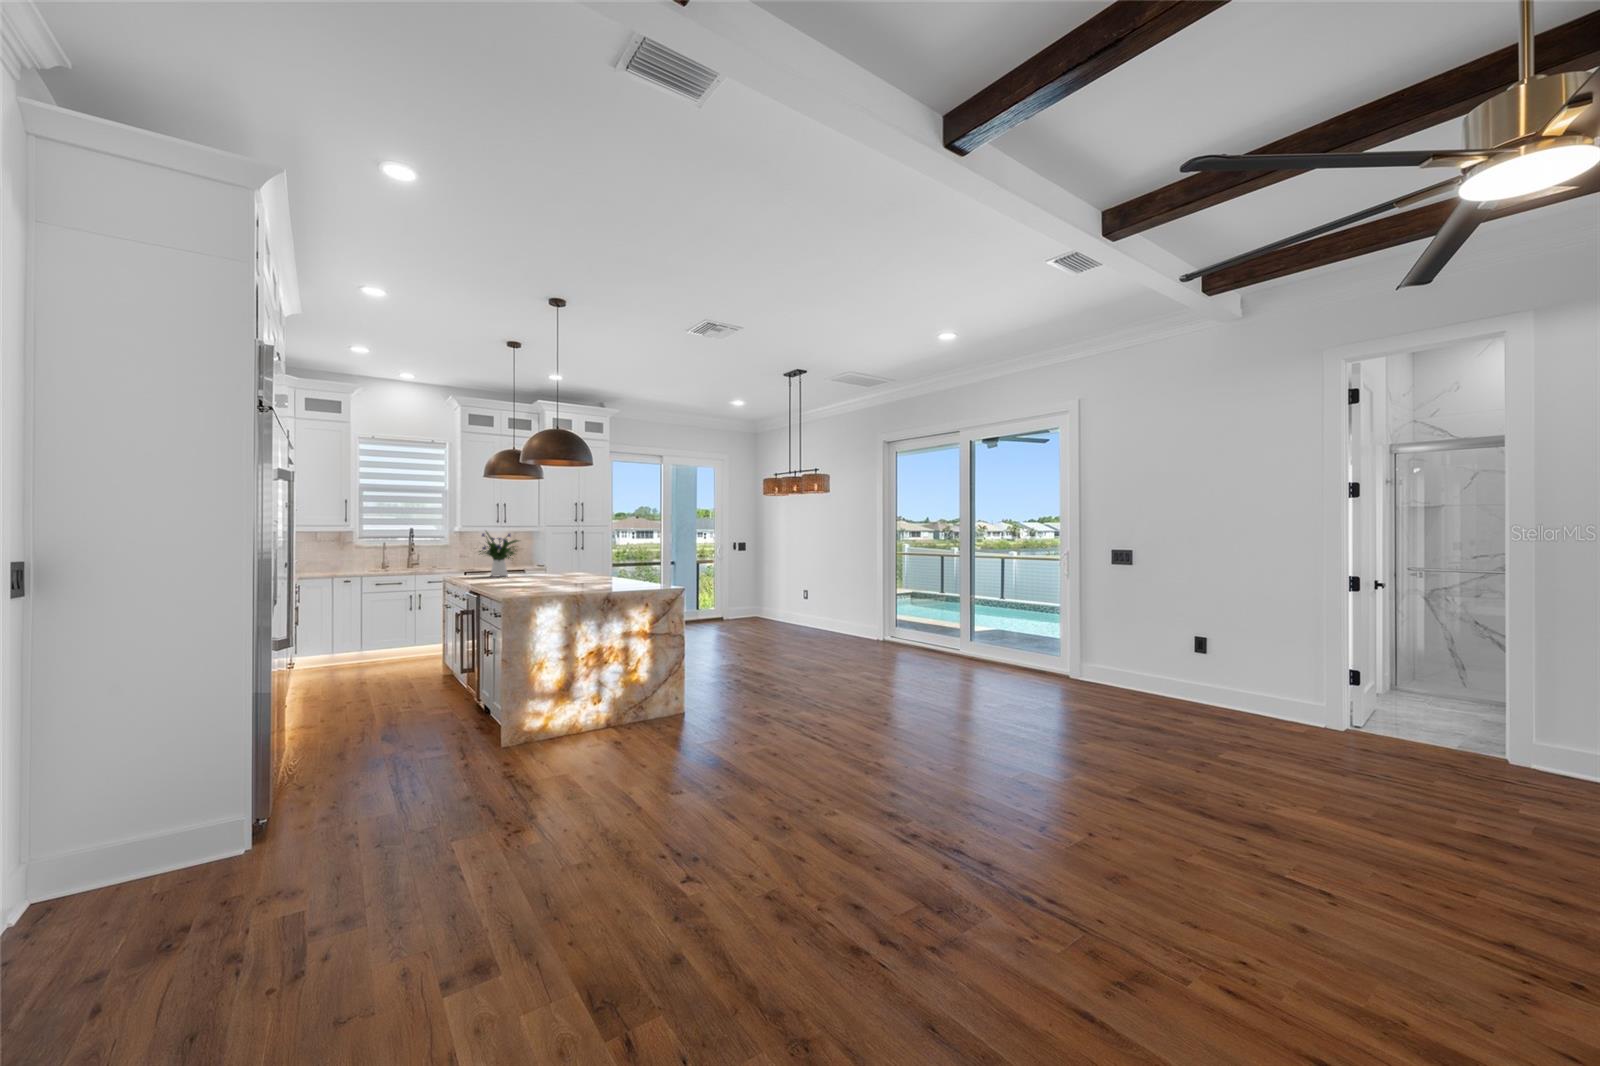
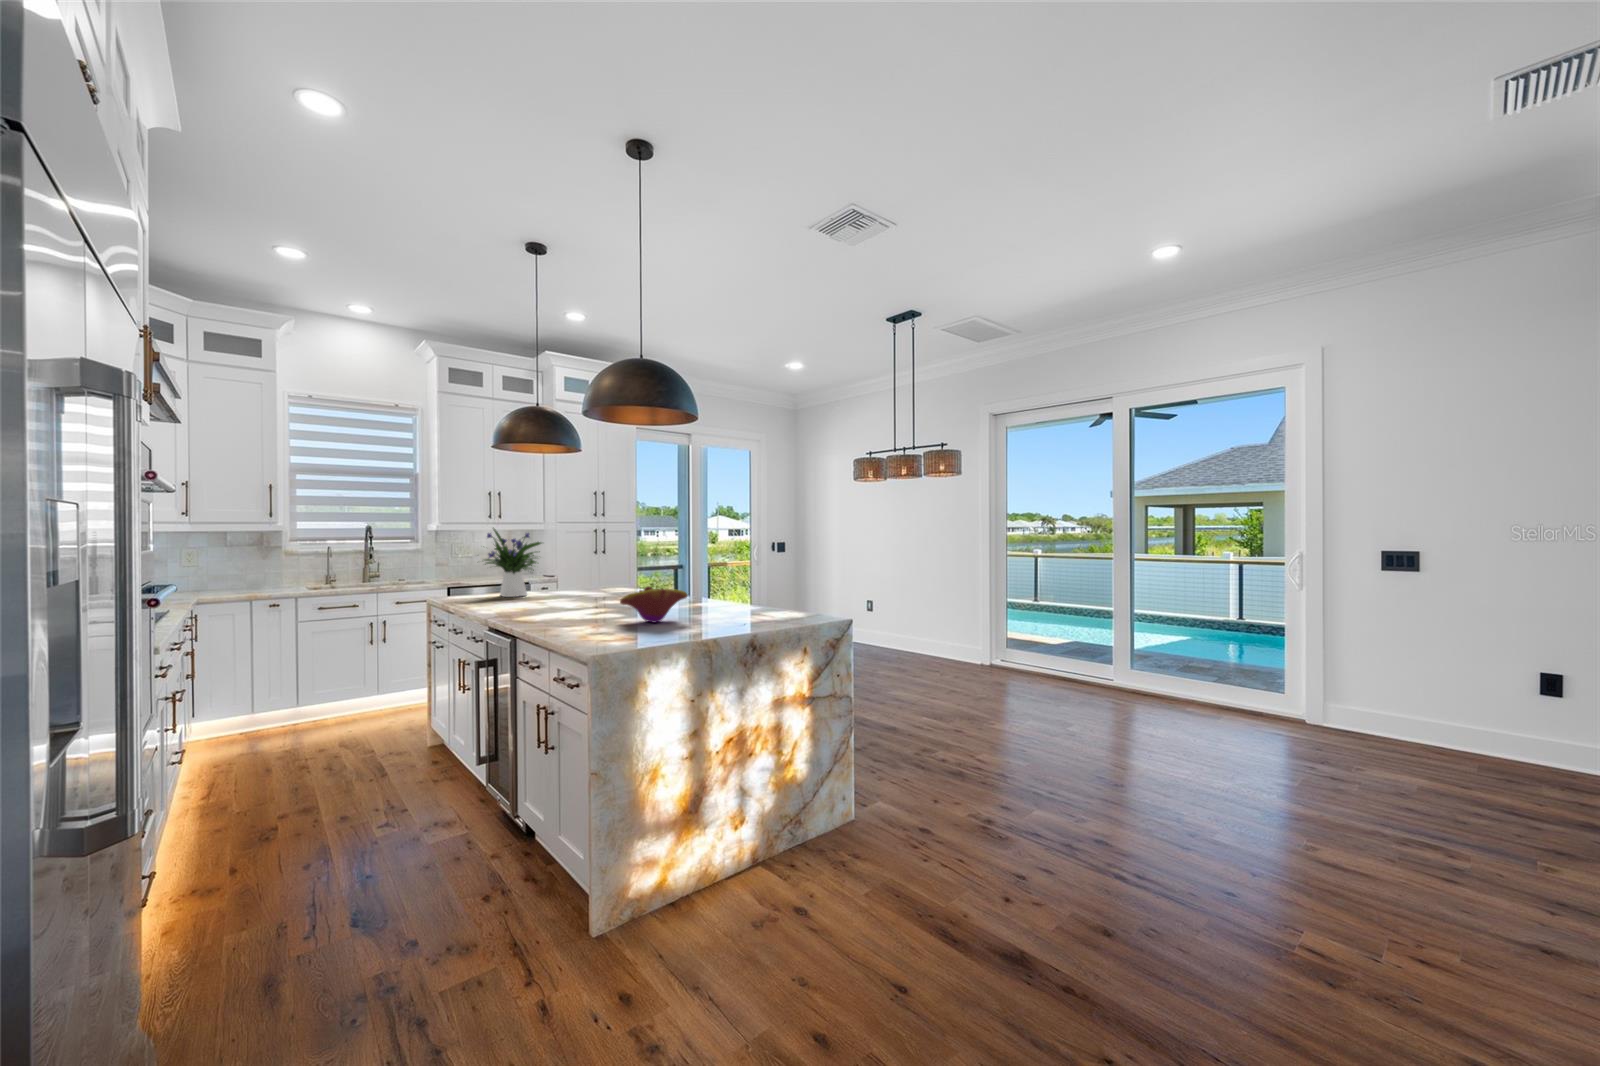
decorative bowl: none [542,567,585,588] -> present [620,586,688,623]

